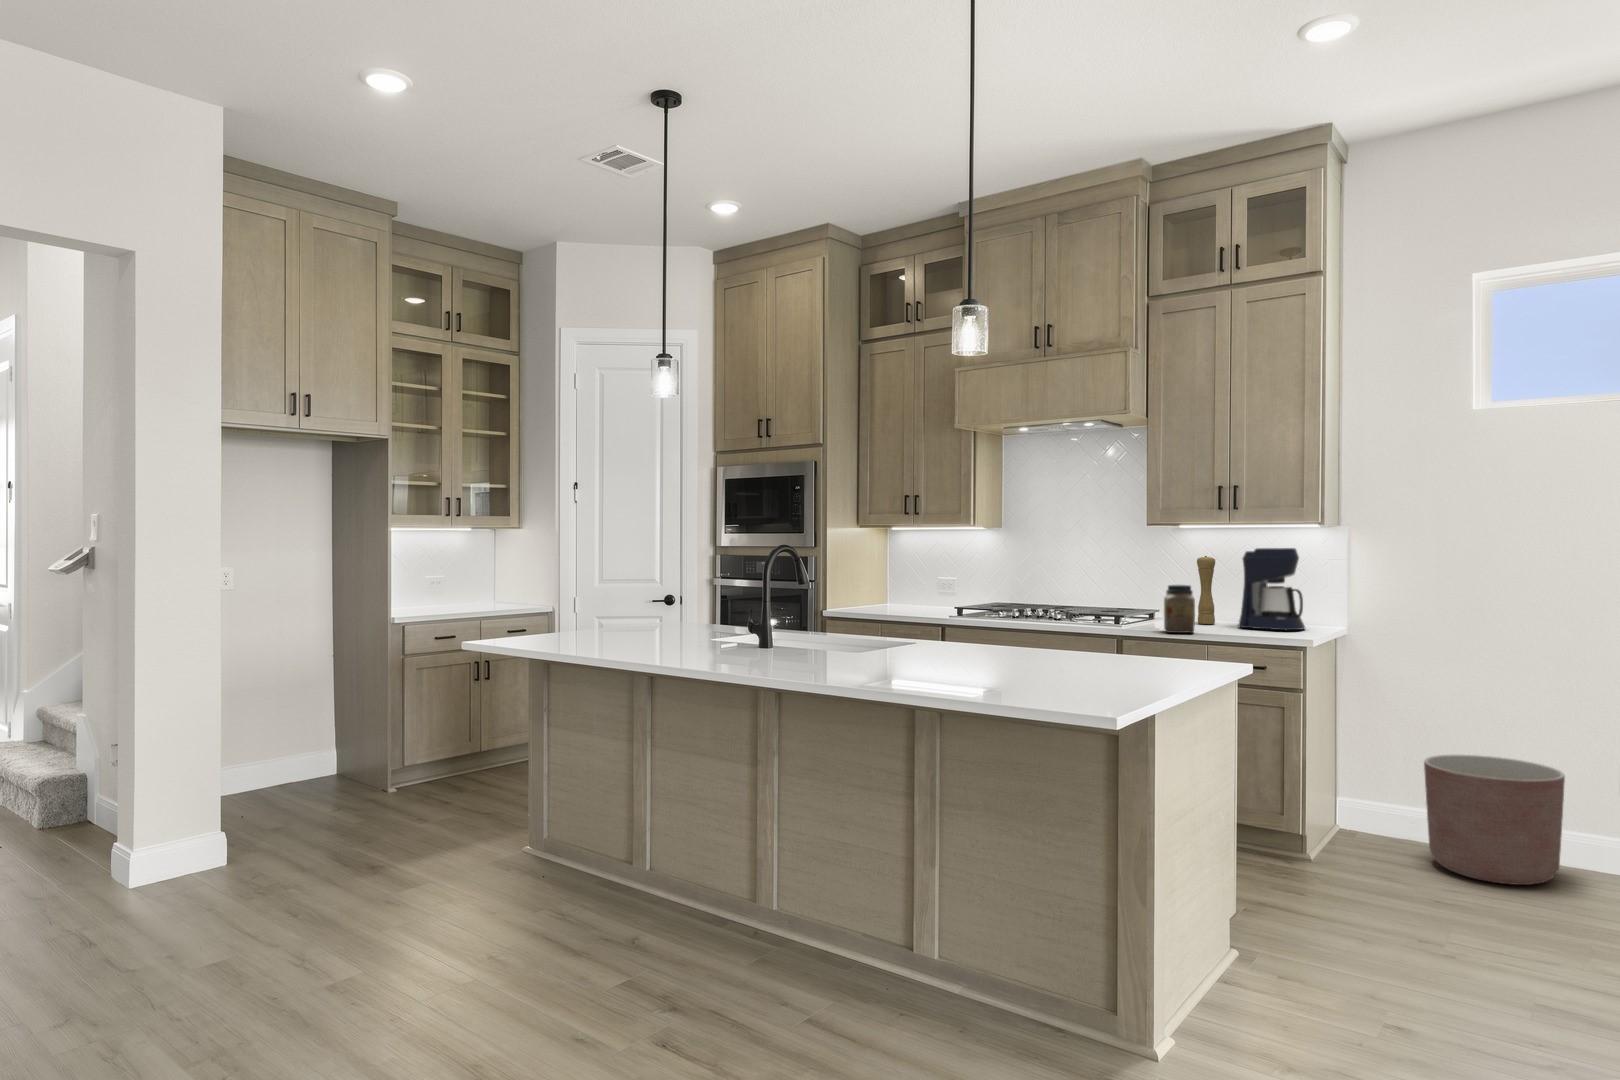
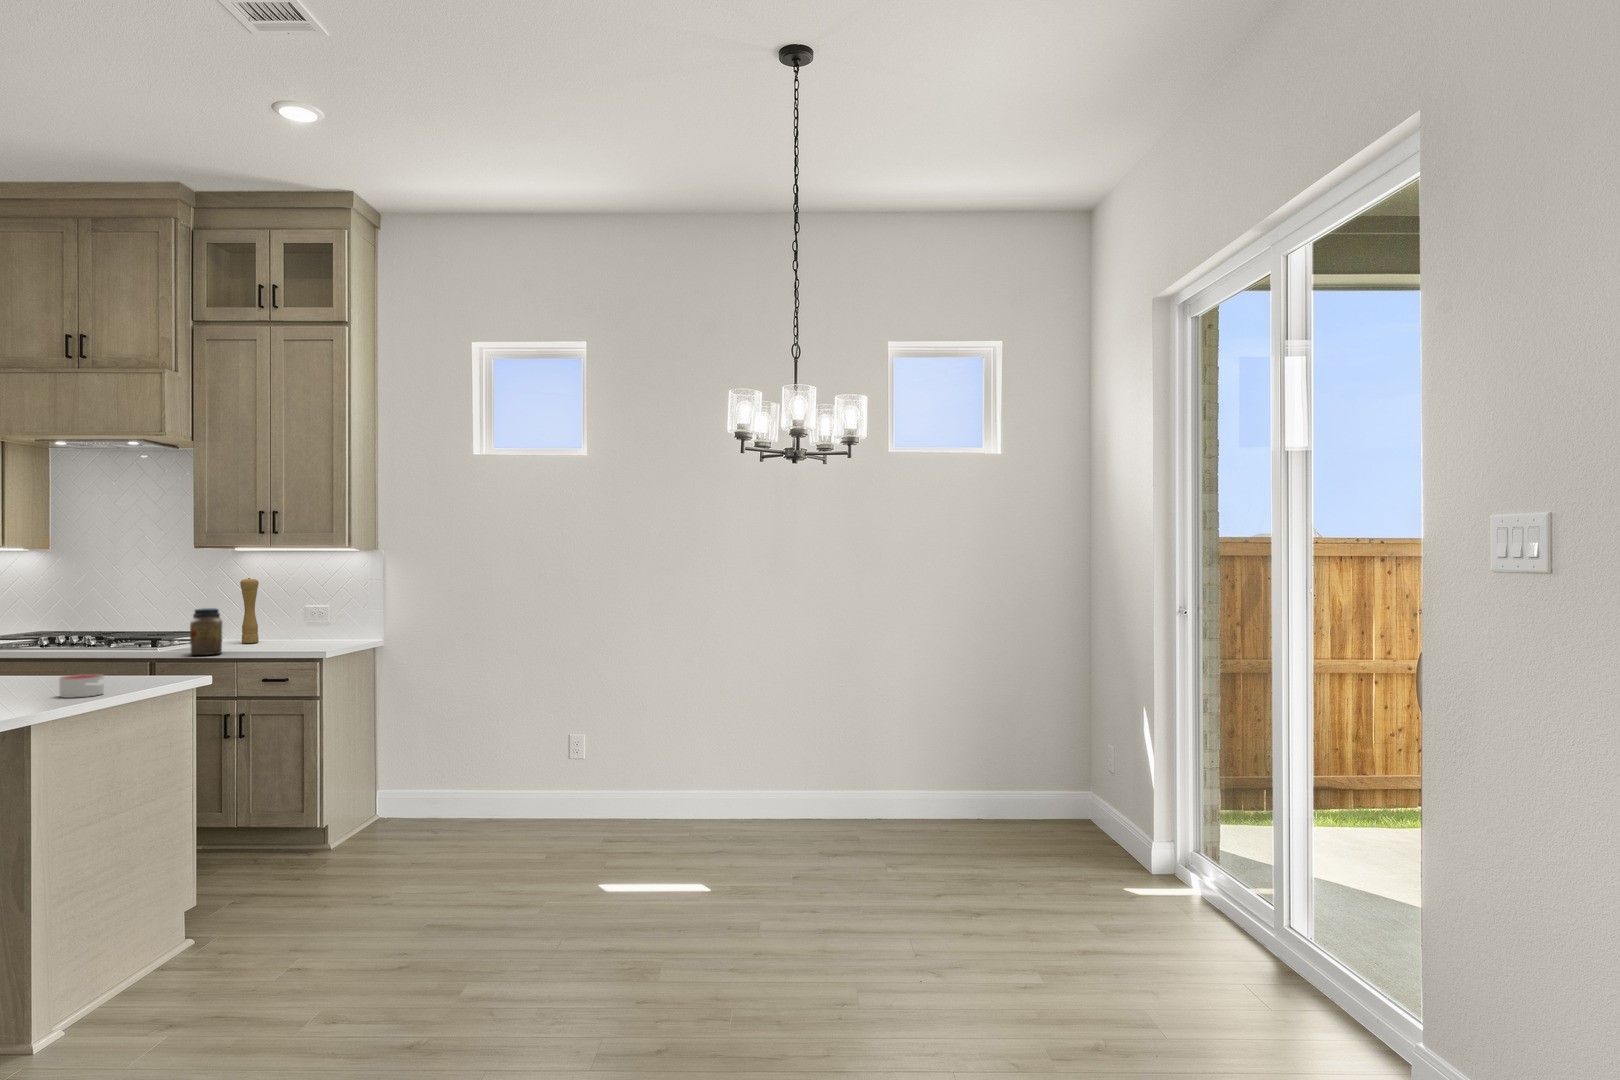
coffee maker: present [1239,548,1305,630] -> none [275,570,337,645]
candle: none [1119,643,1161,666] -> present [59,674,104,698]
planter: present [1424,755,1565,885] -> none [427,738,526,841]

